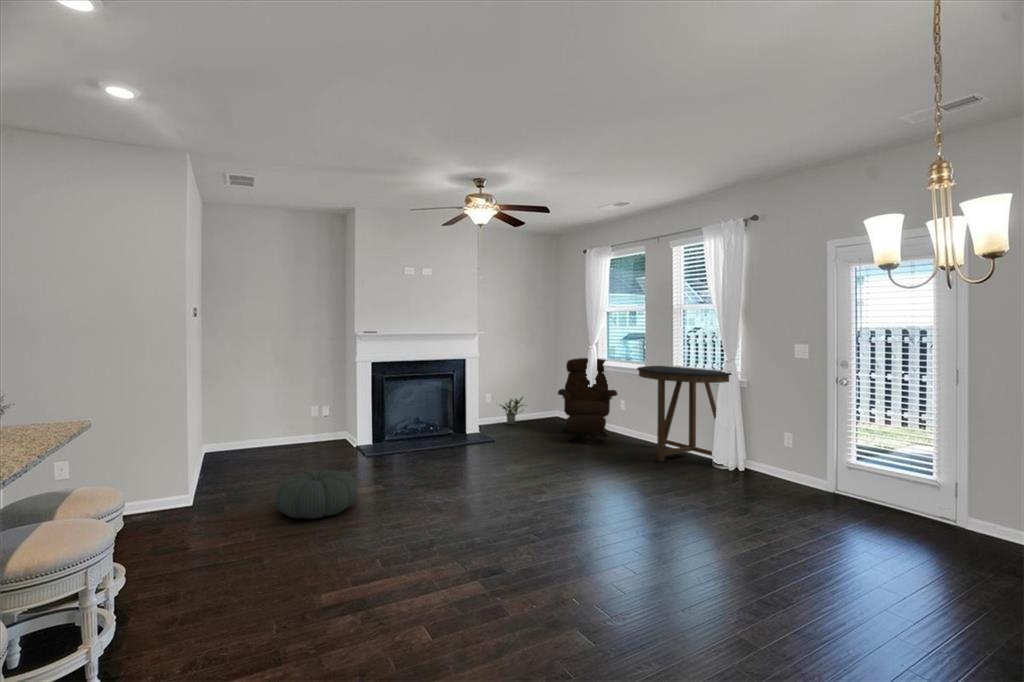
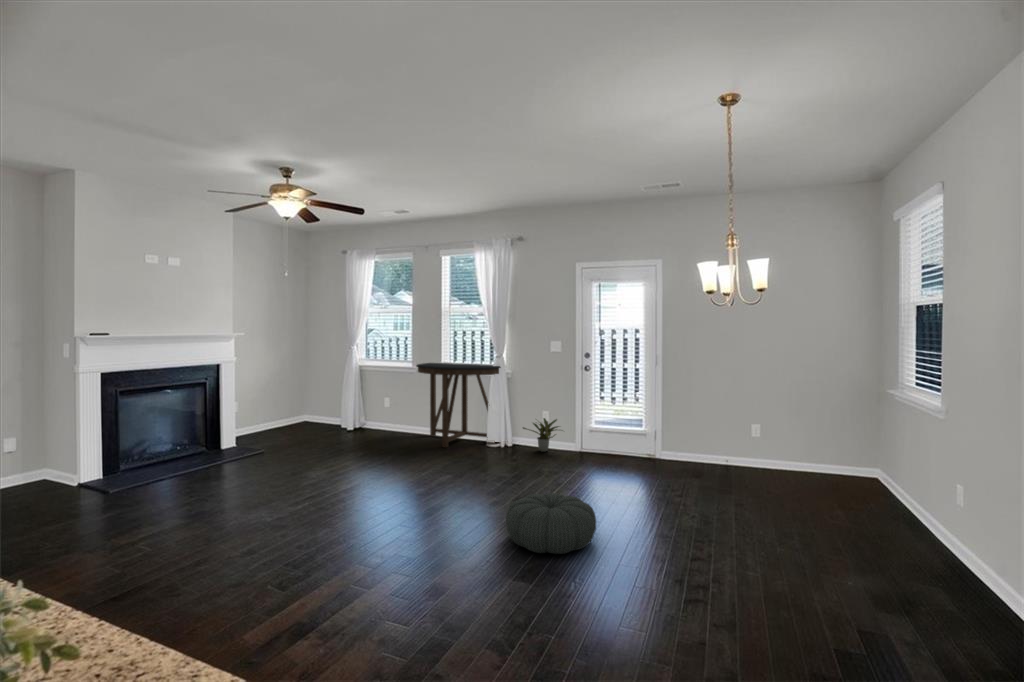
lounge chair: present [558,358,617,444] -> none [322,358,383,442]
potted plant: present [501,397,523,425] -> present [523,418,559,452]
pouf: present [275,470,357,519] -> present [506,493,596,554]

